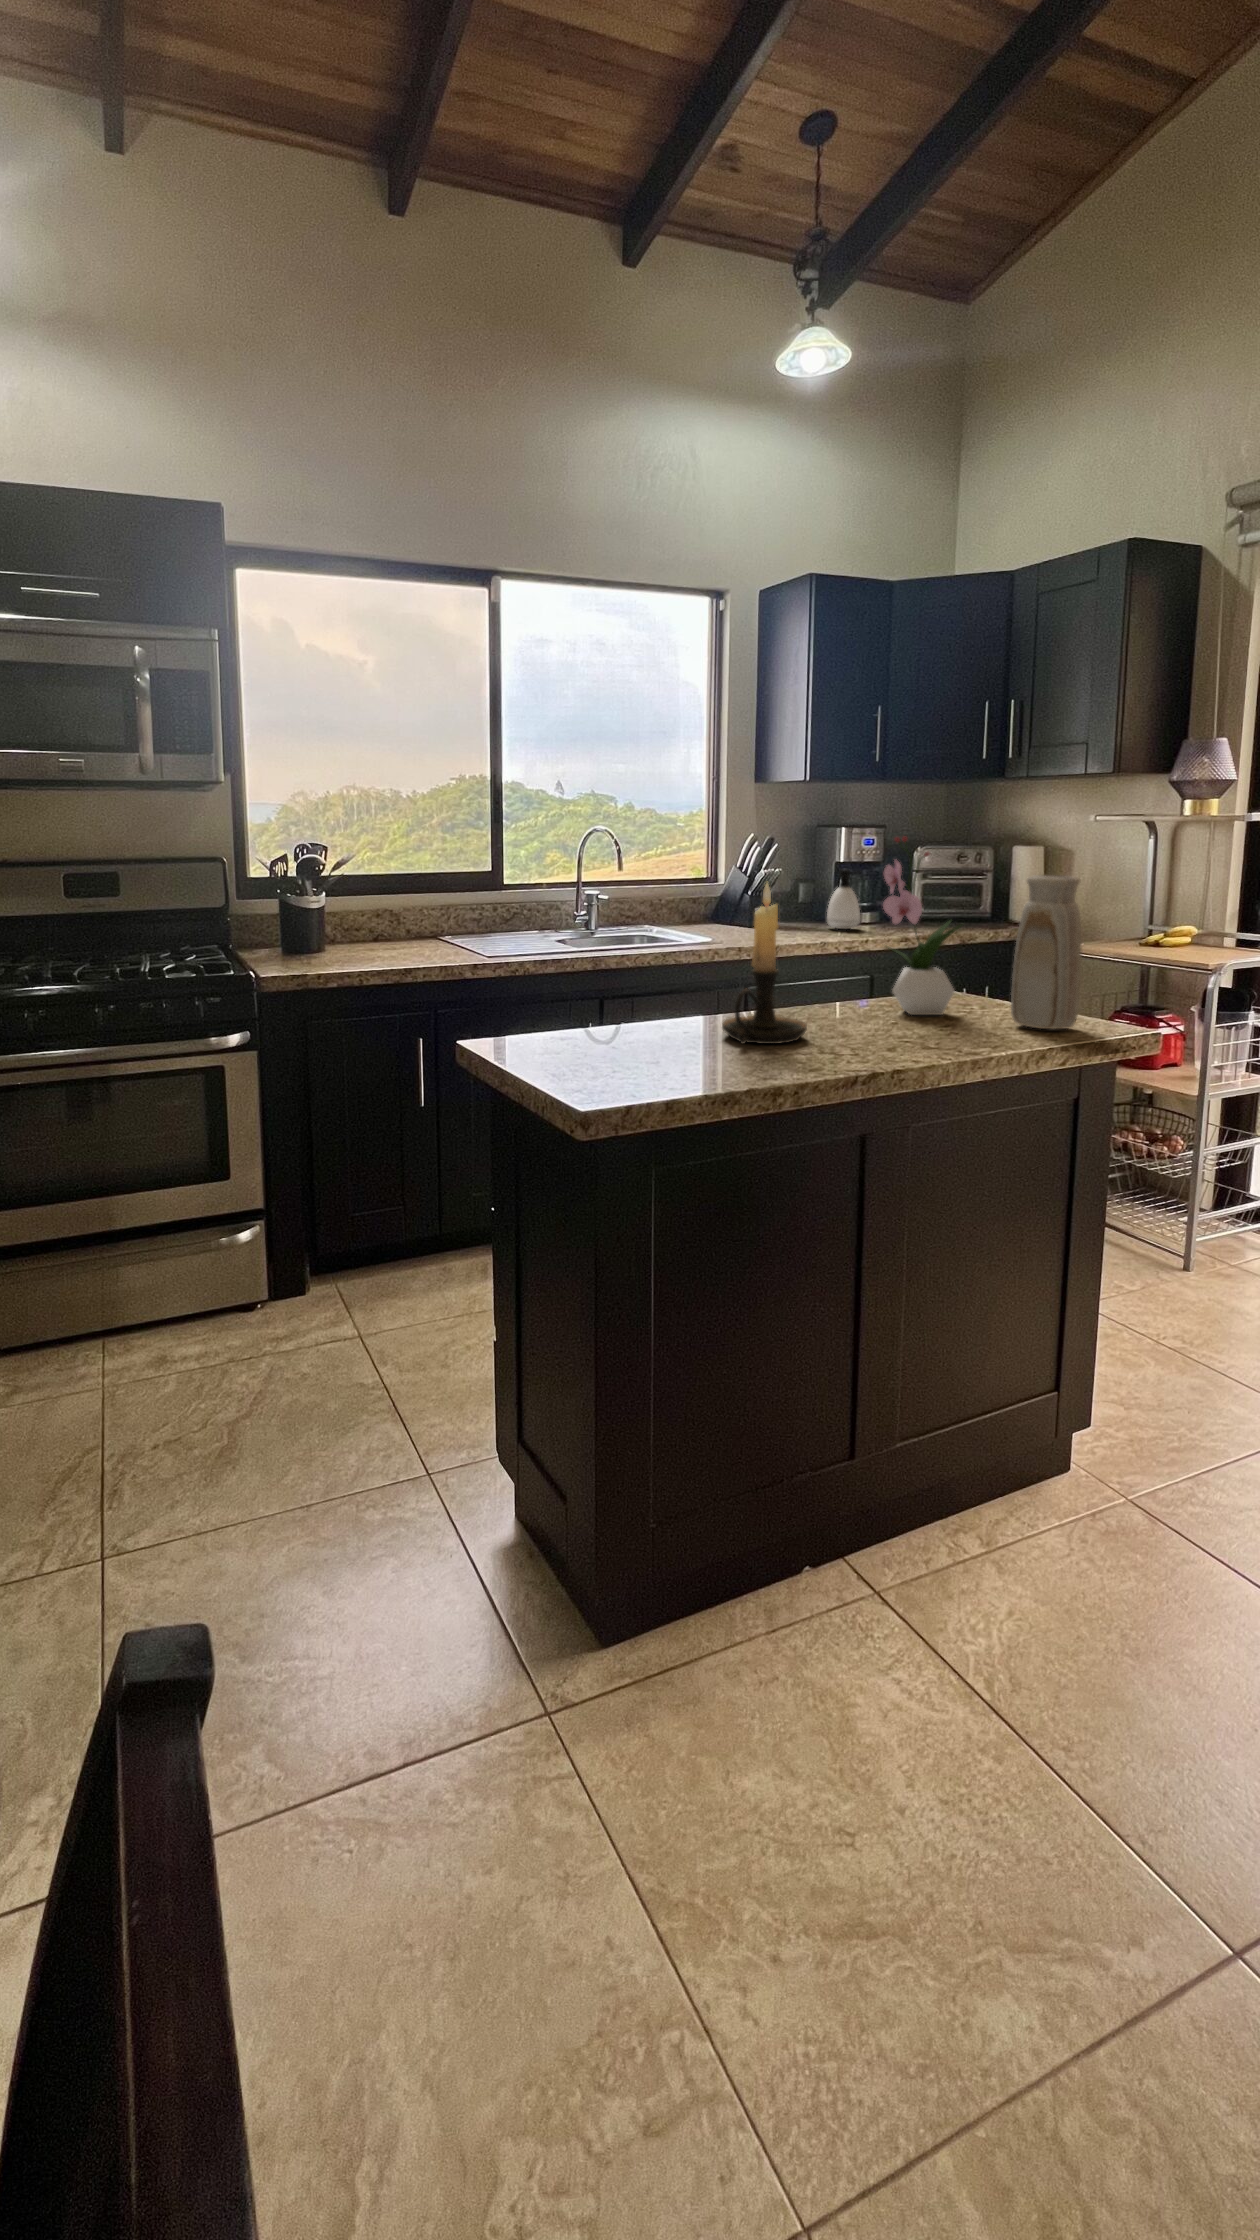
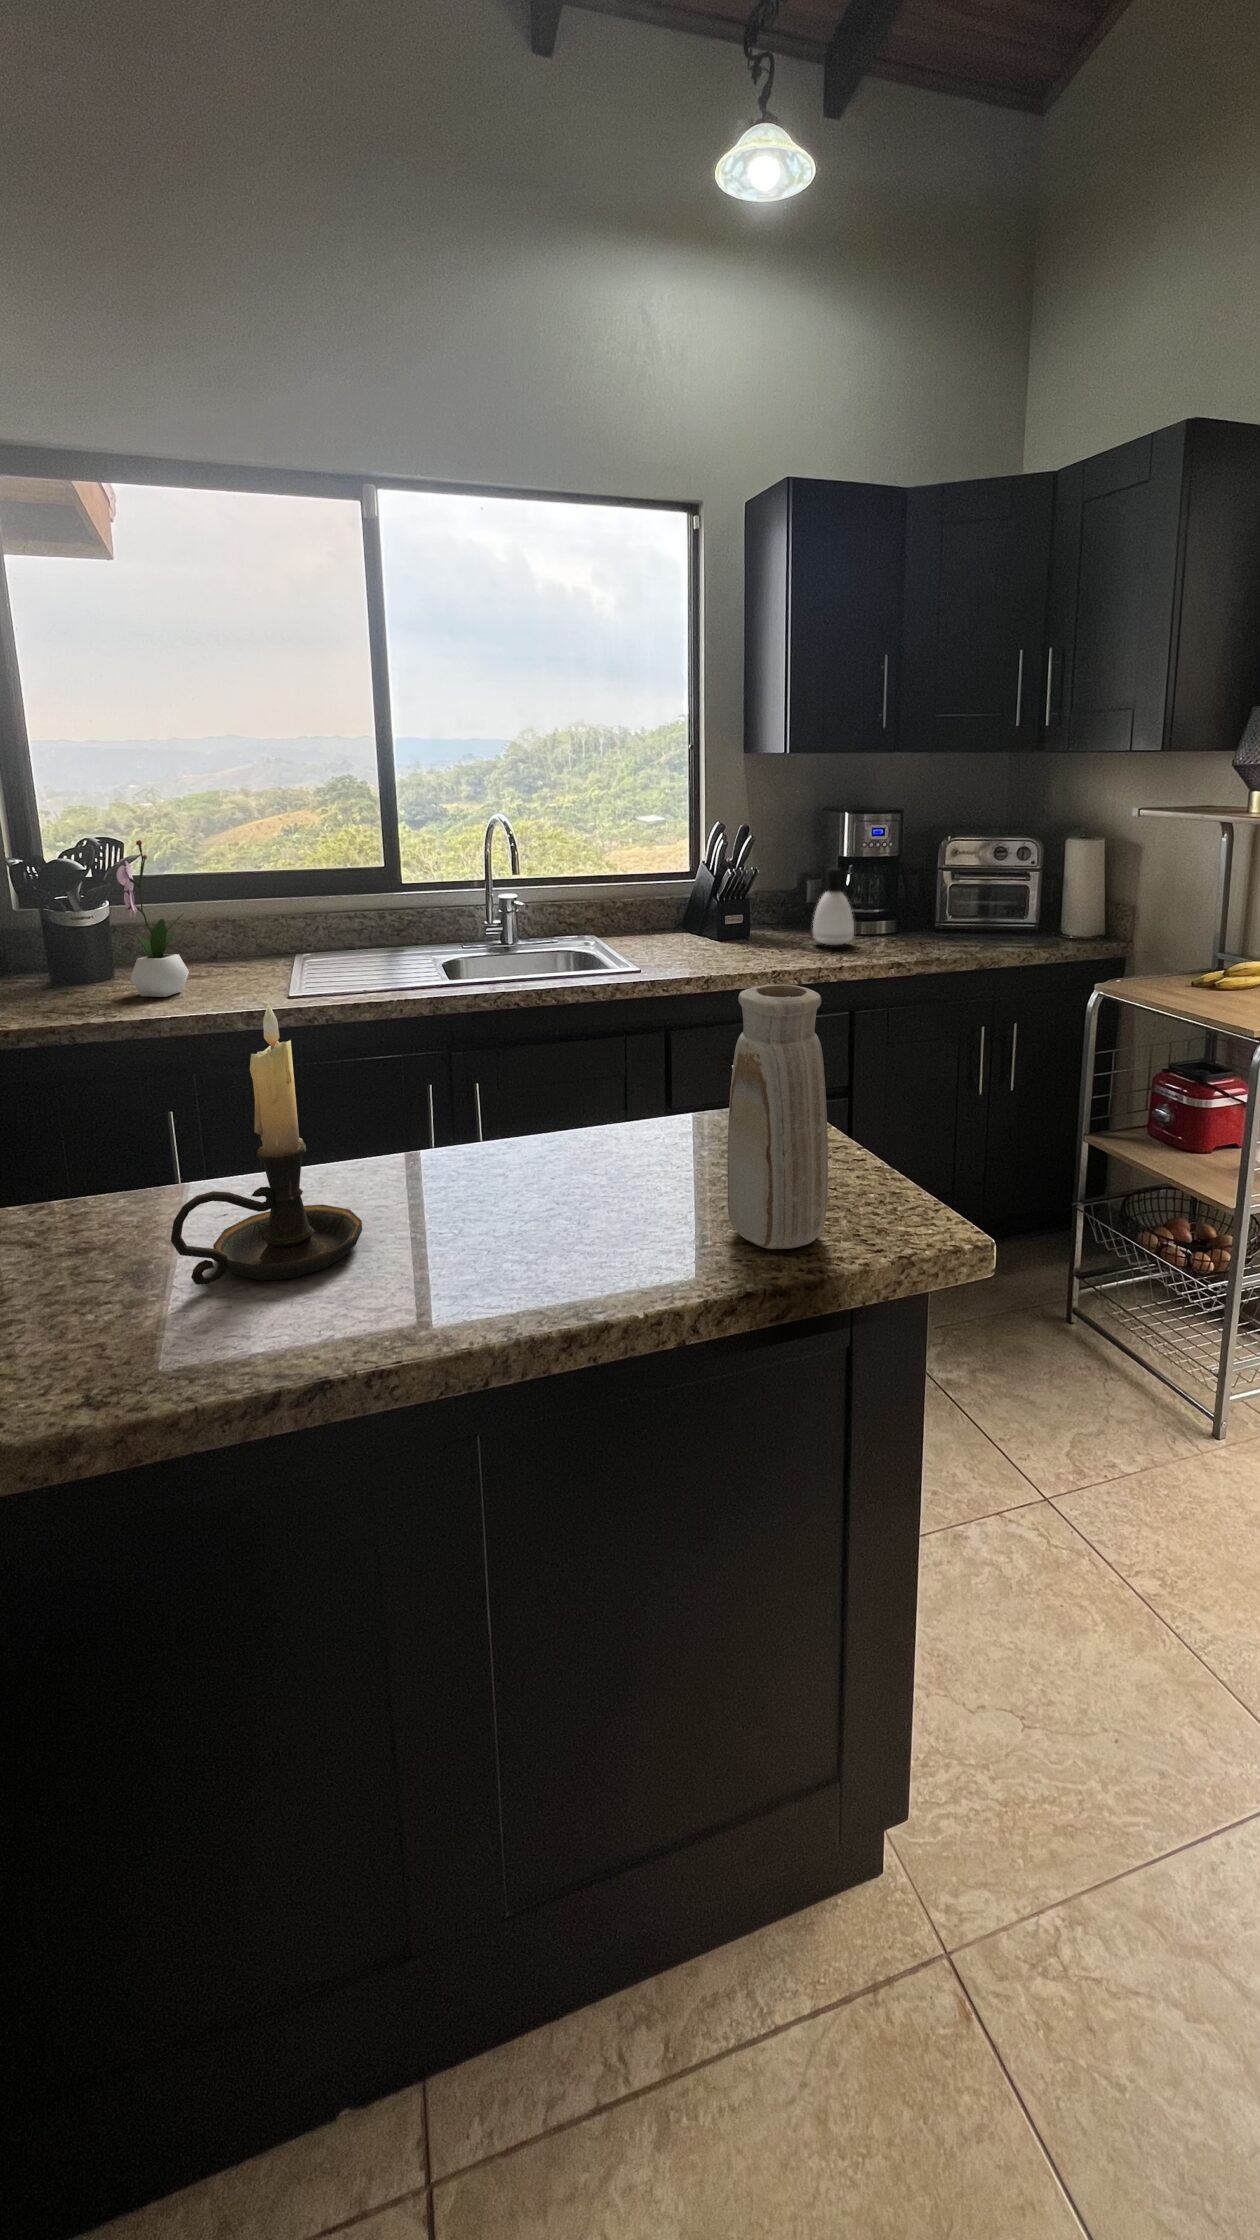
flower arrangement: present [883,836,962,1015] -> present [116,840,189,997]

